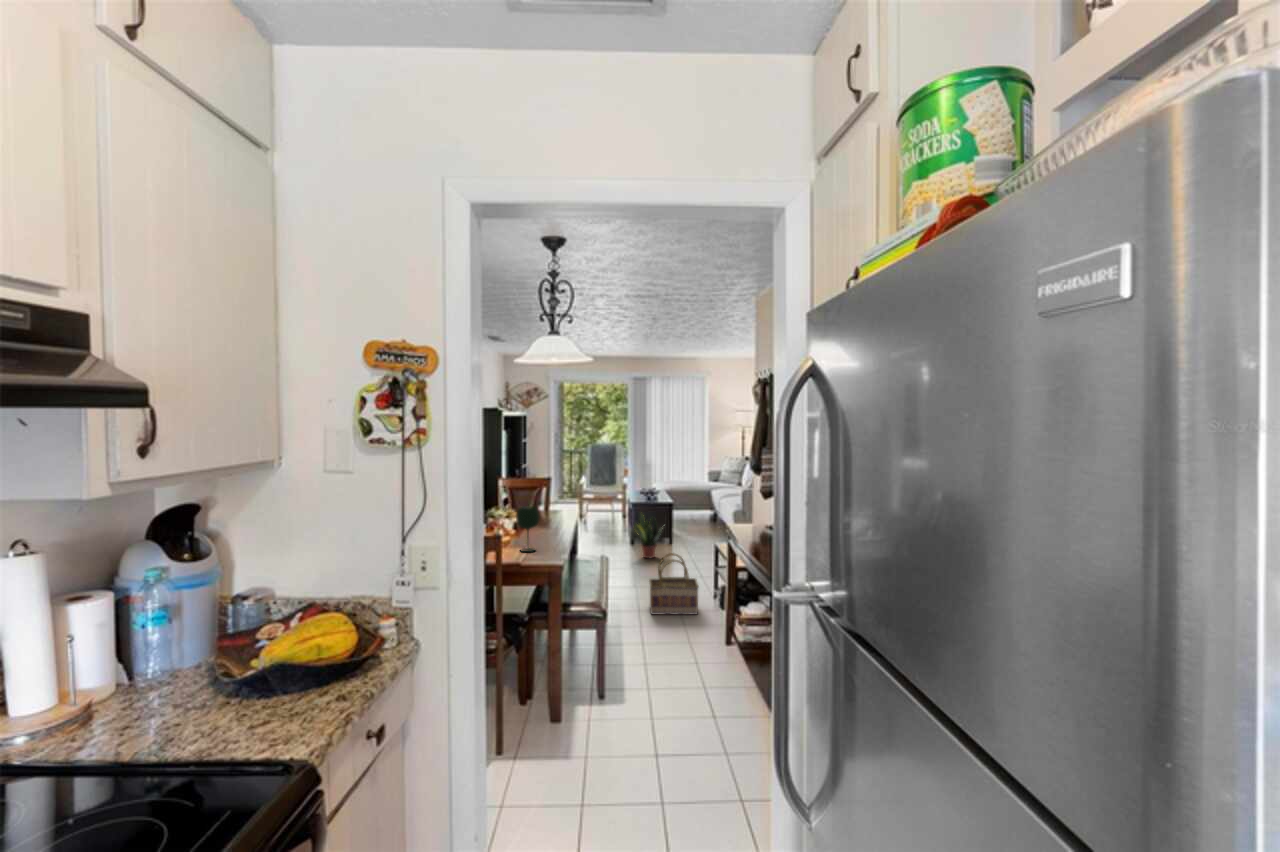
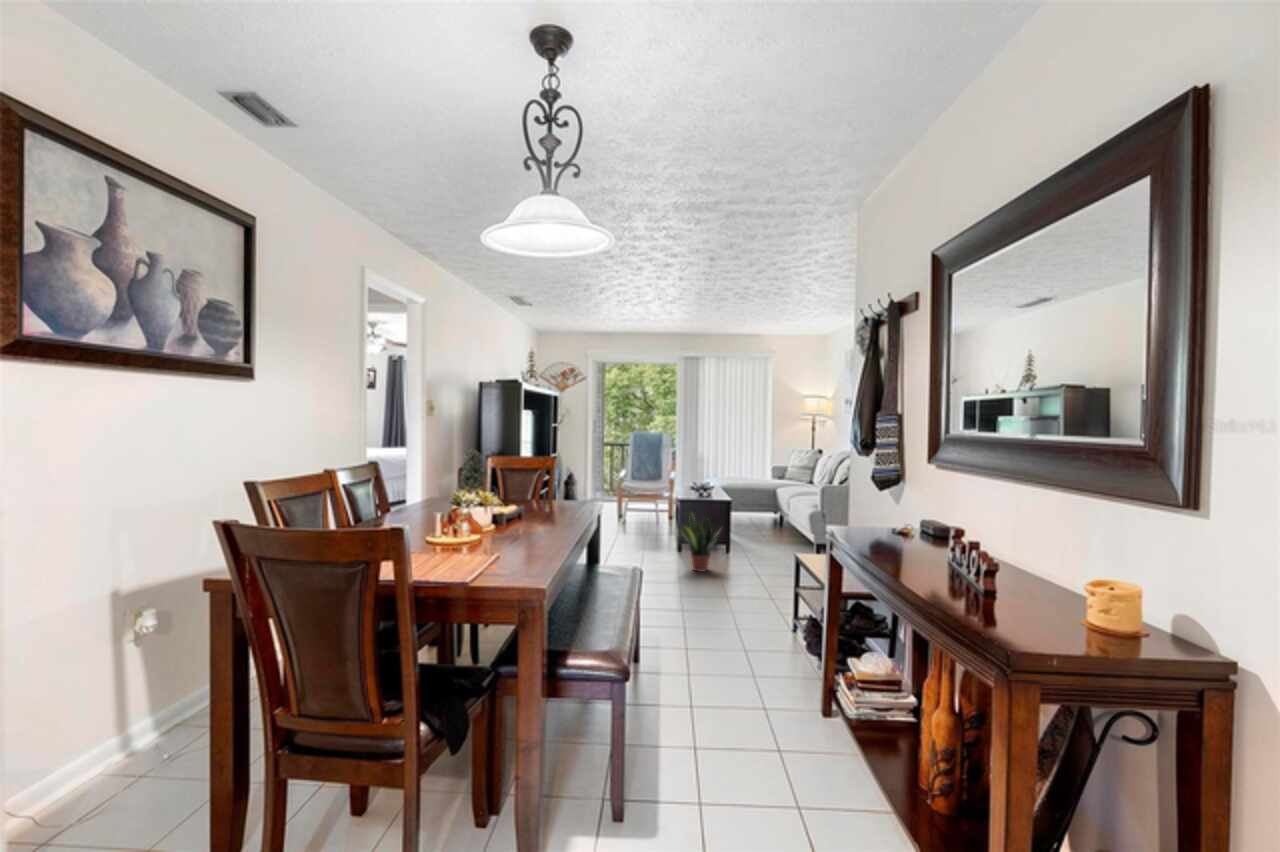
wine glass: present [516,506,540,552] -> none [476,481,517,559]
basket: present [649,553,699,615] -> none [701,566,775,659]

